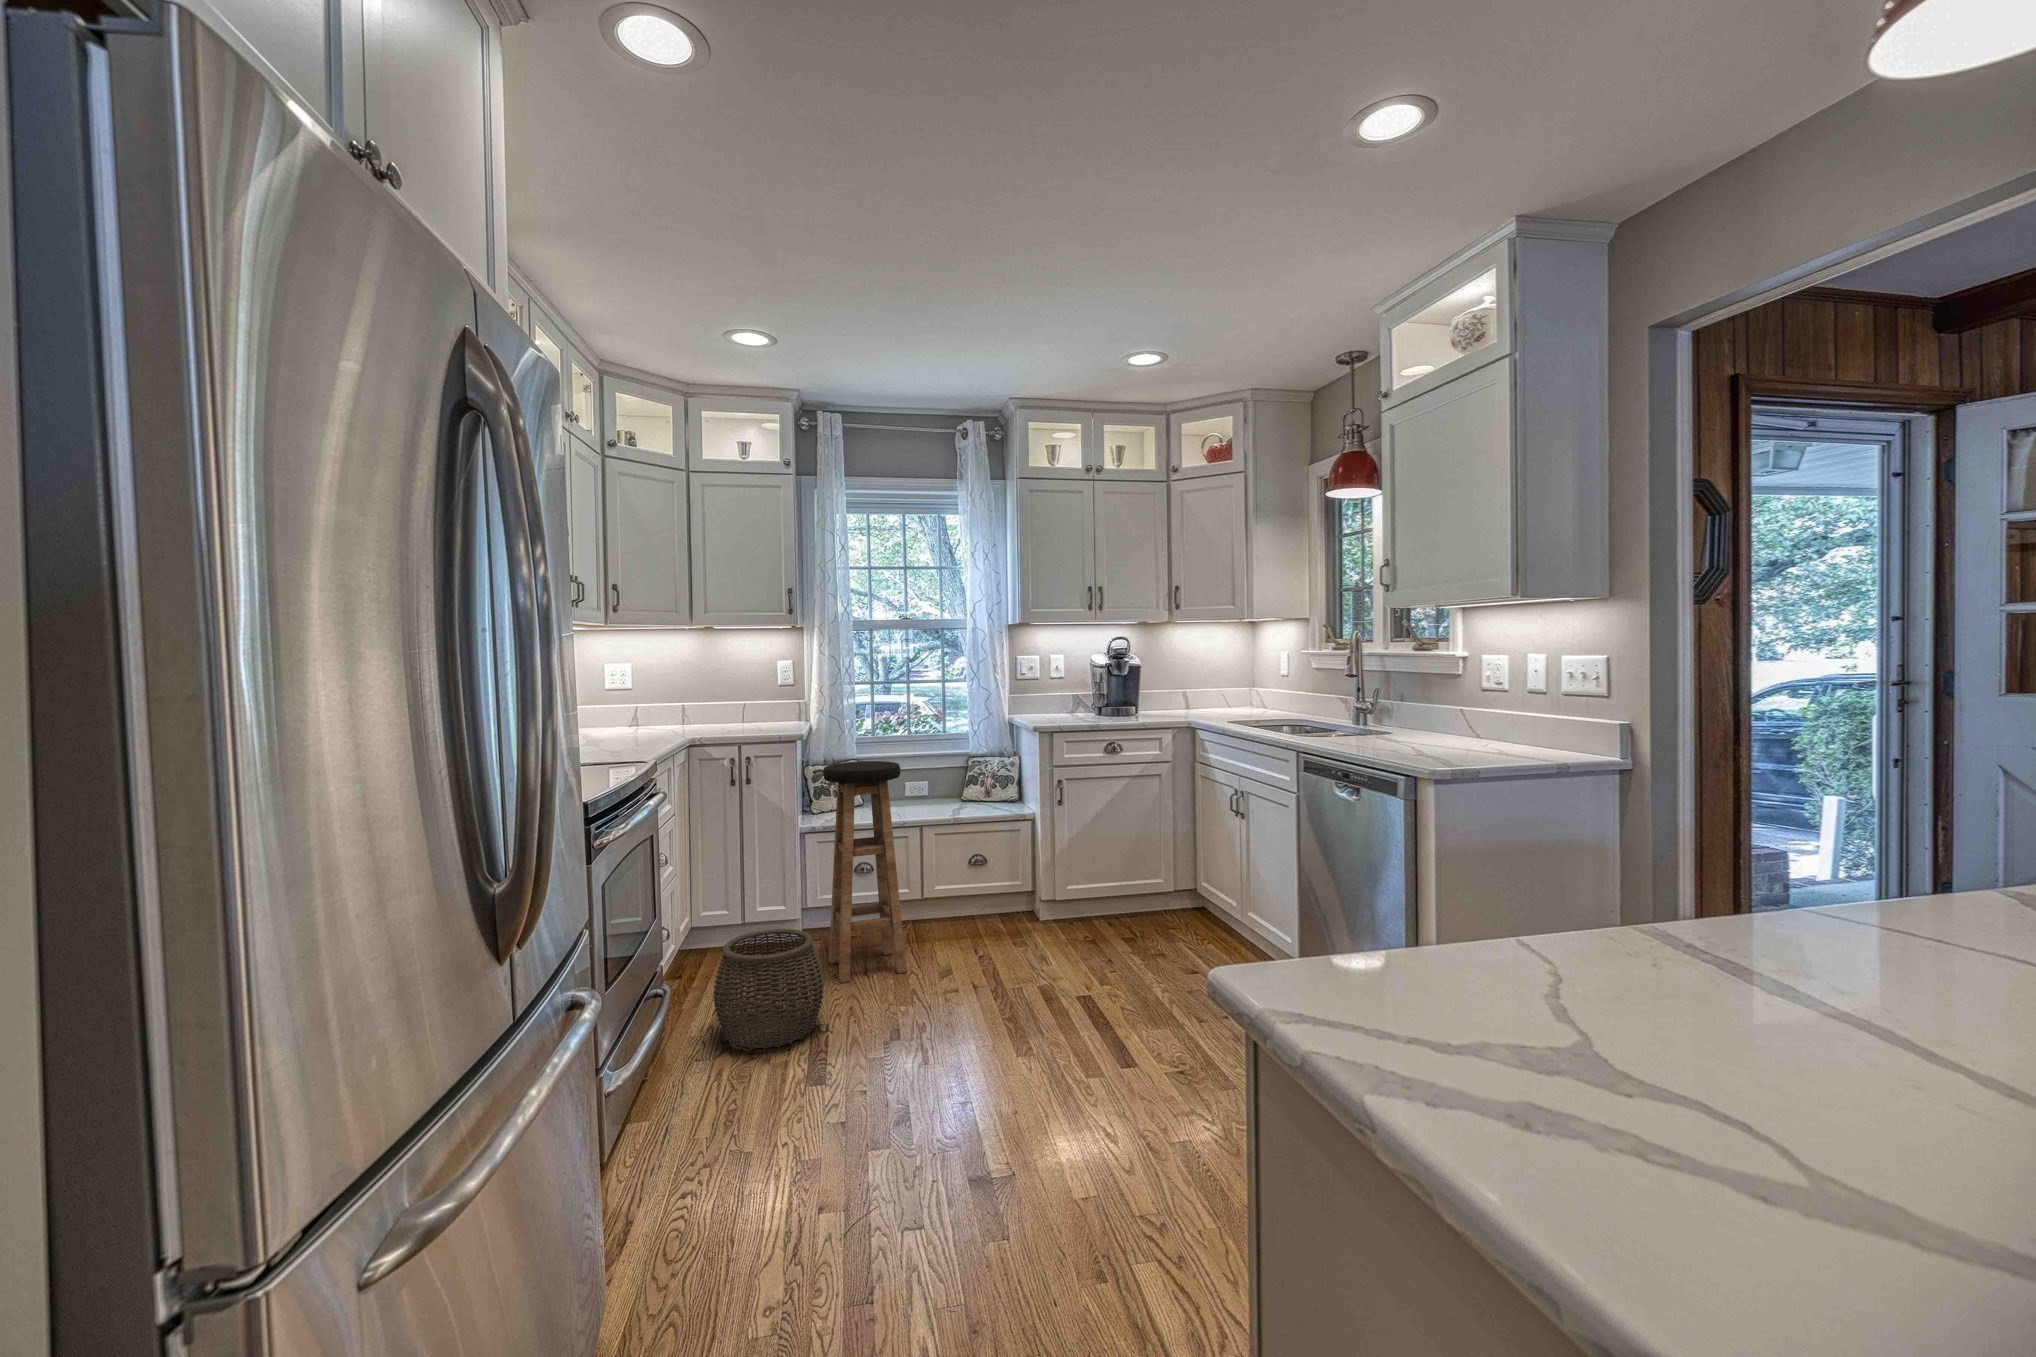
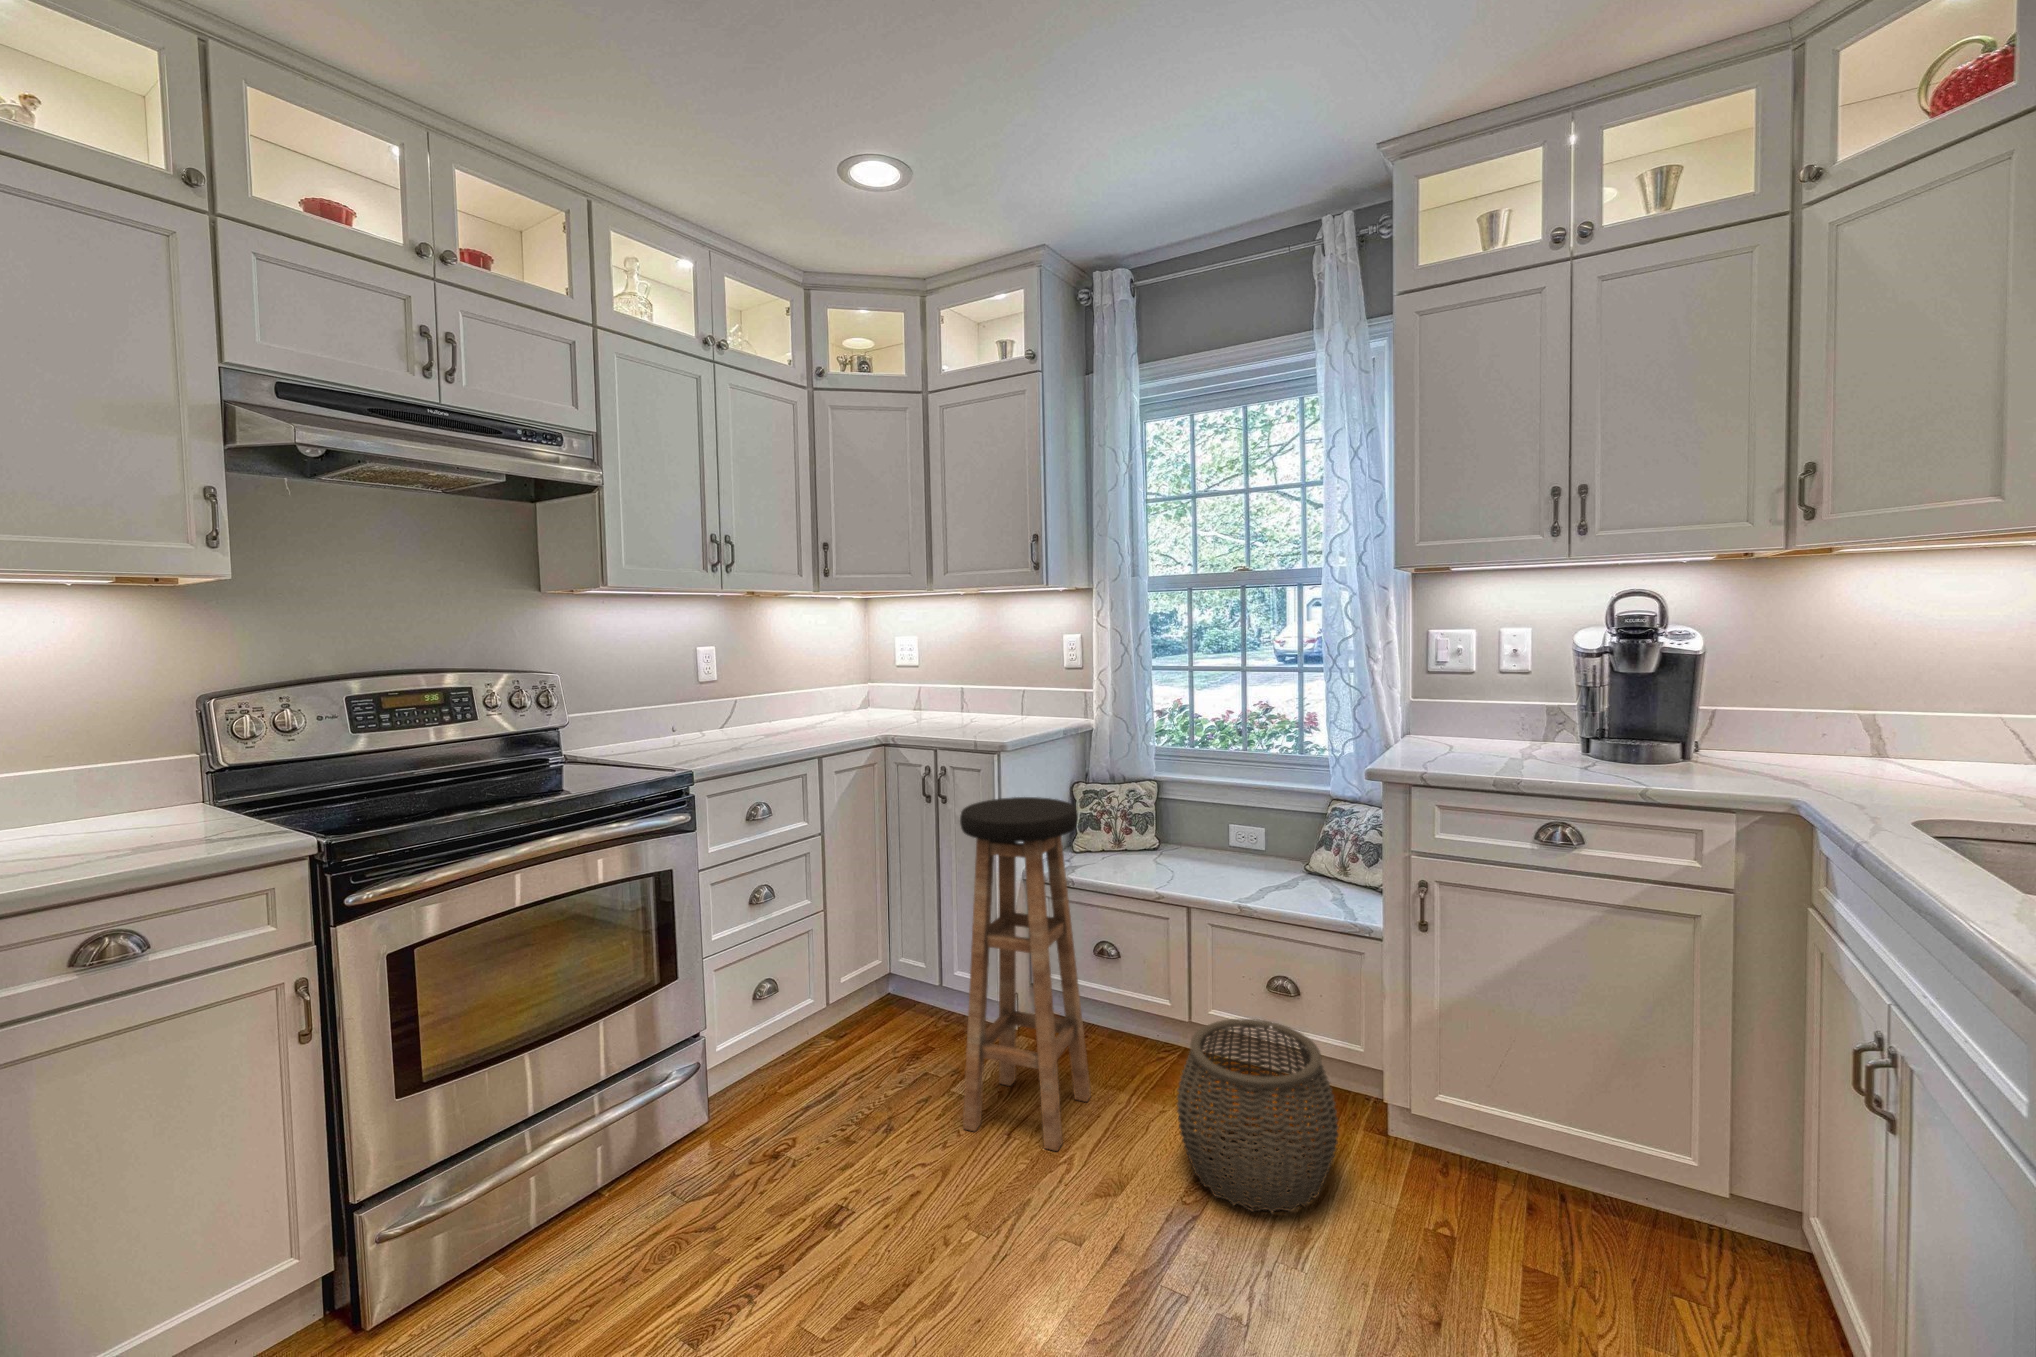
woven basket: present [713,929,824,1050] -> present [1177,1019,1339,1213]

